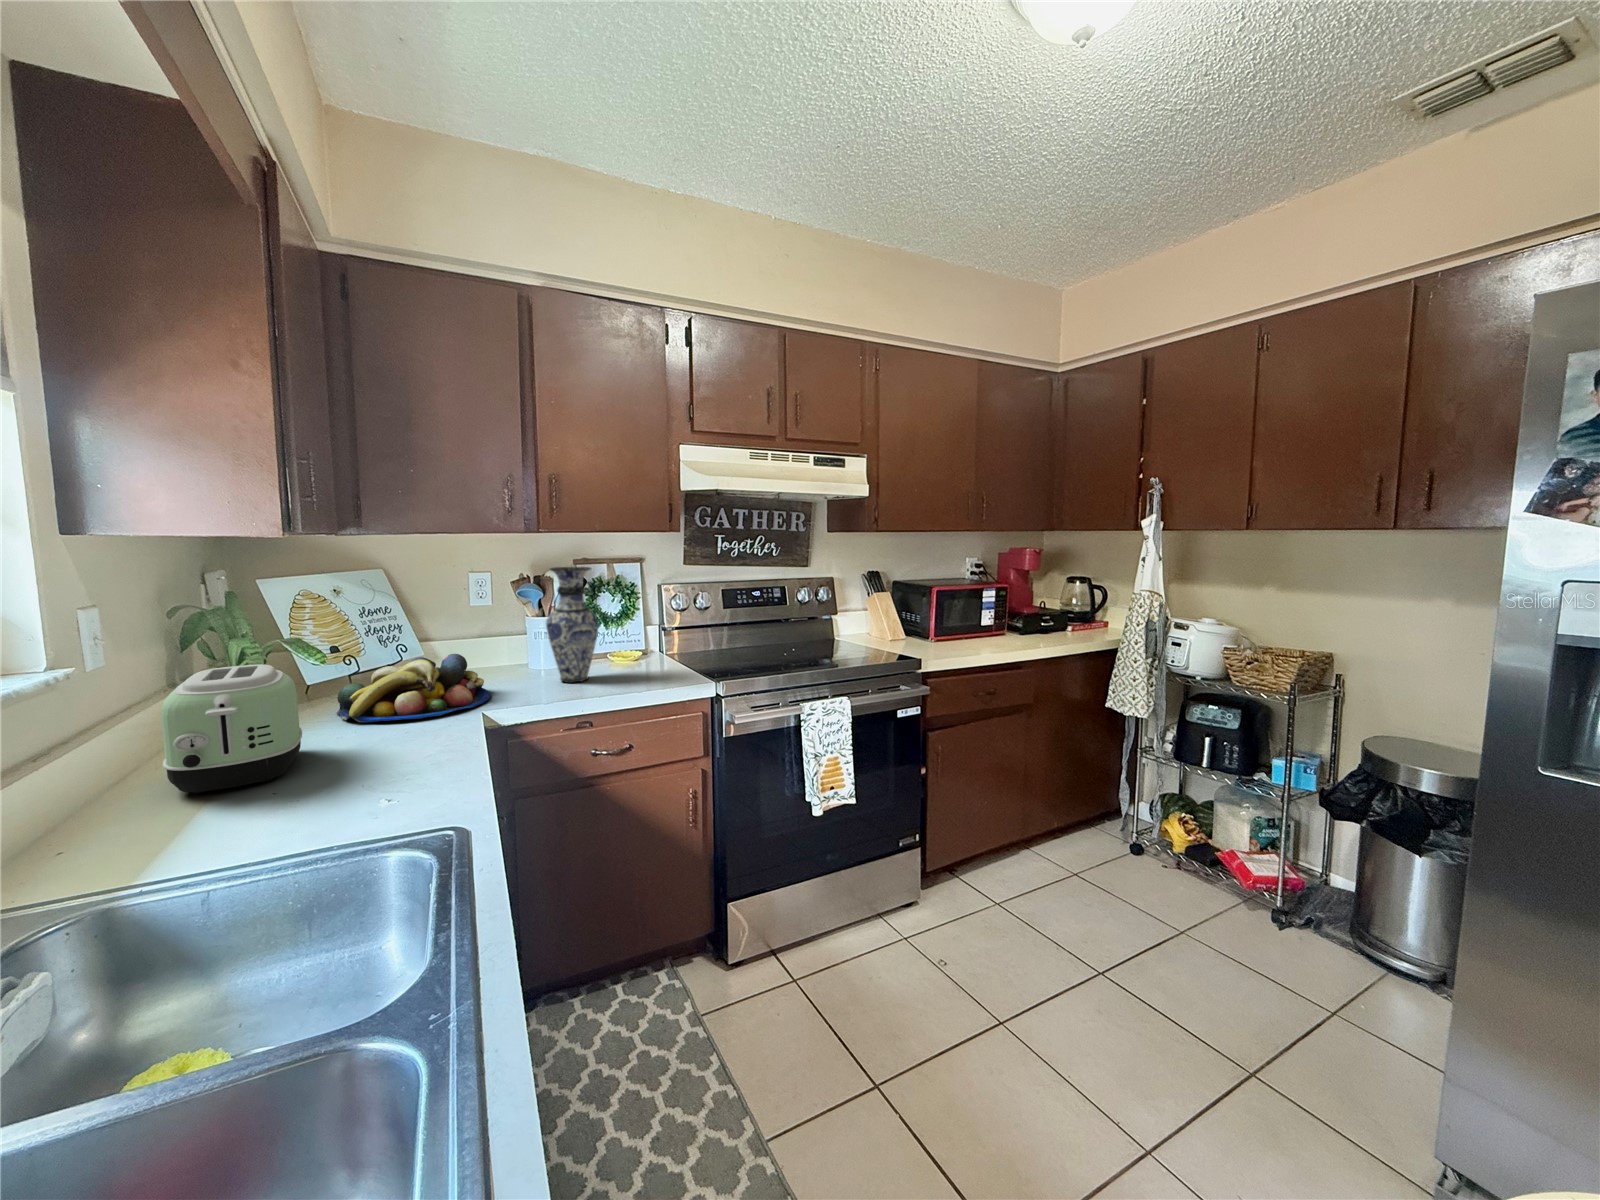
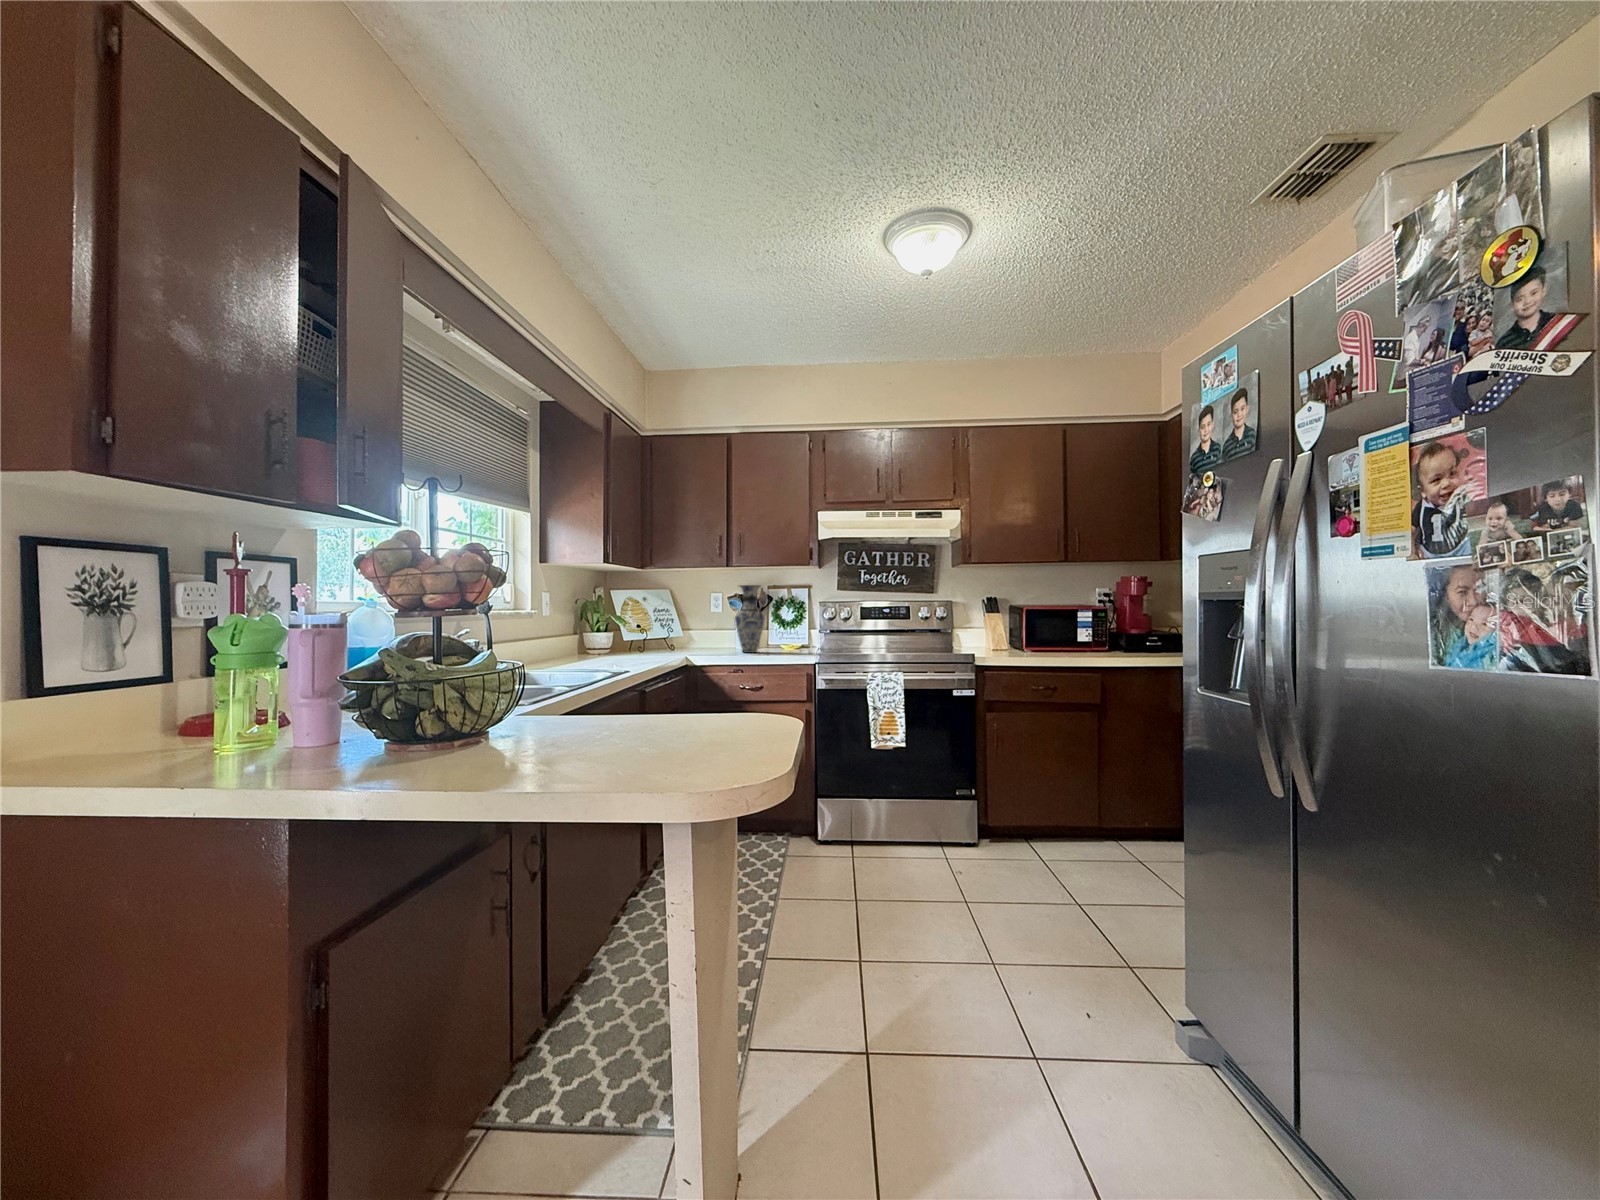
fruit bowl: present [337,654,491,722] -> none [633,629,703,655]
toaster: present [161,664,302,794] -> none [562,617,610,661]

